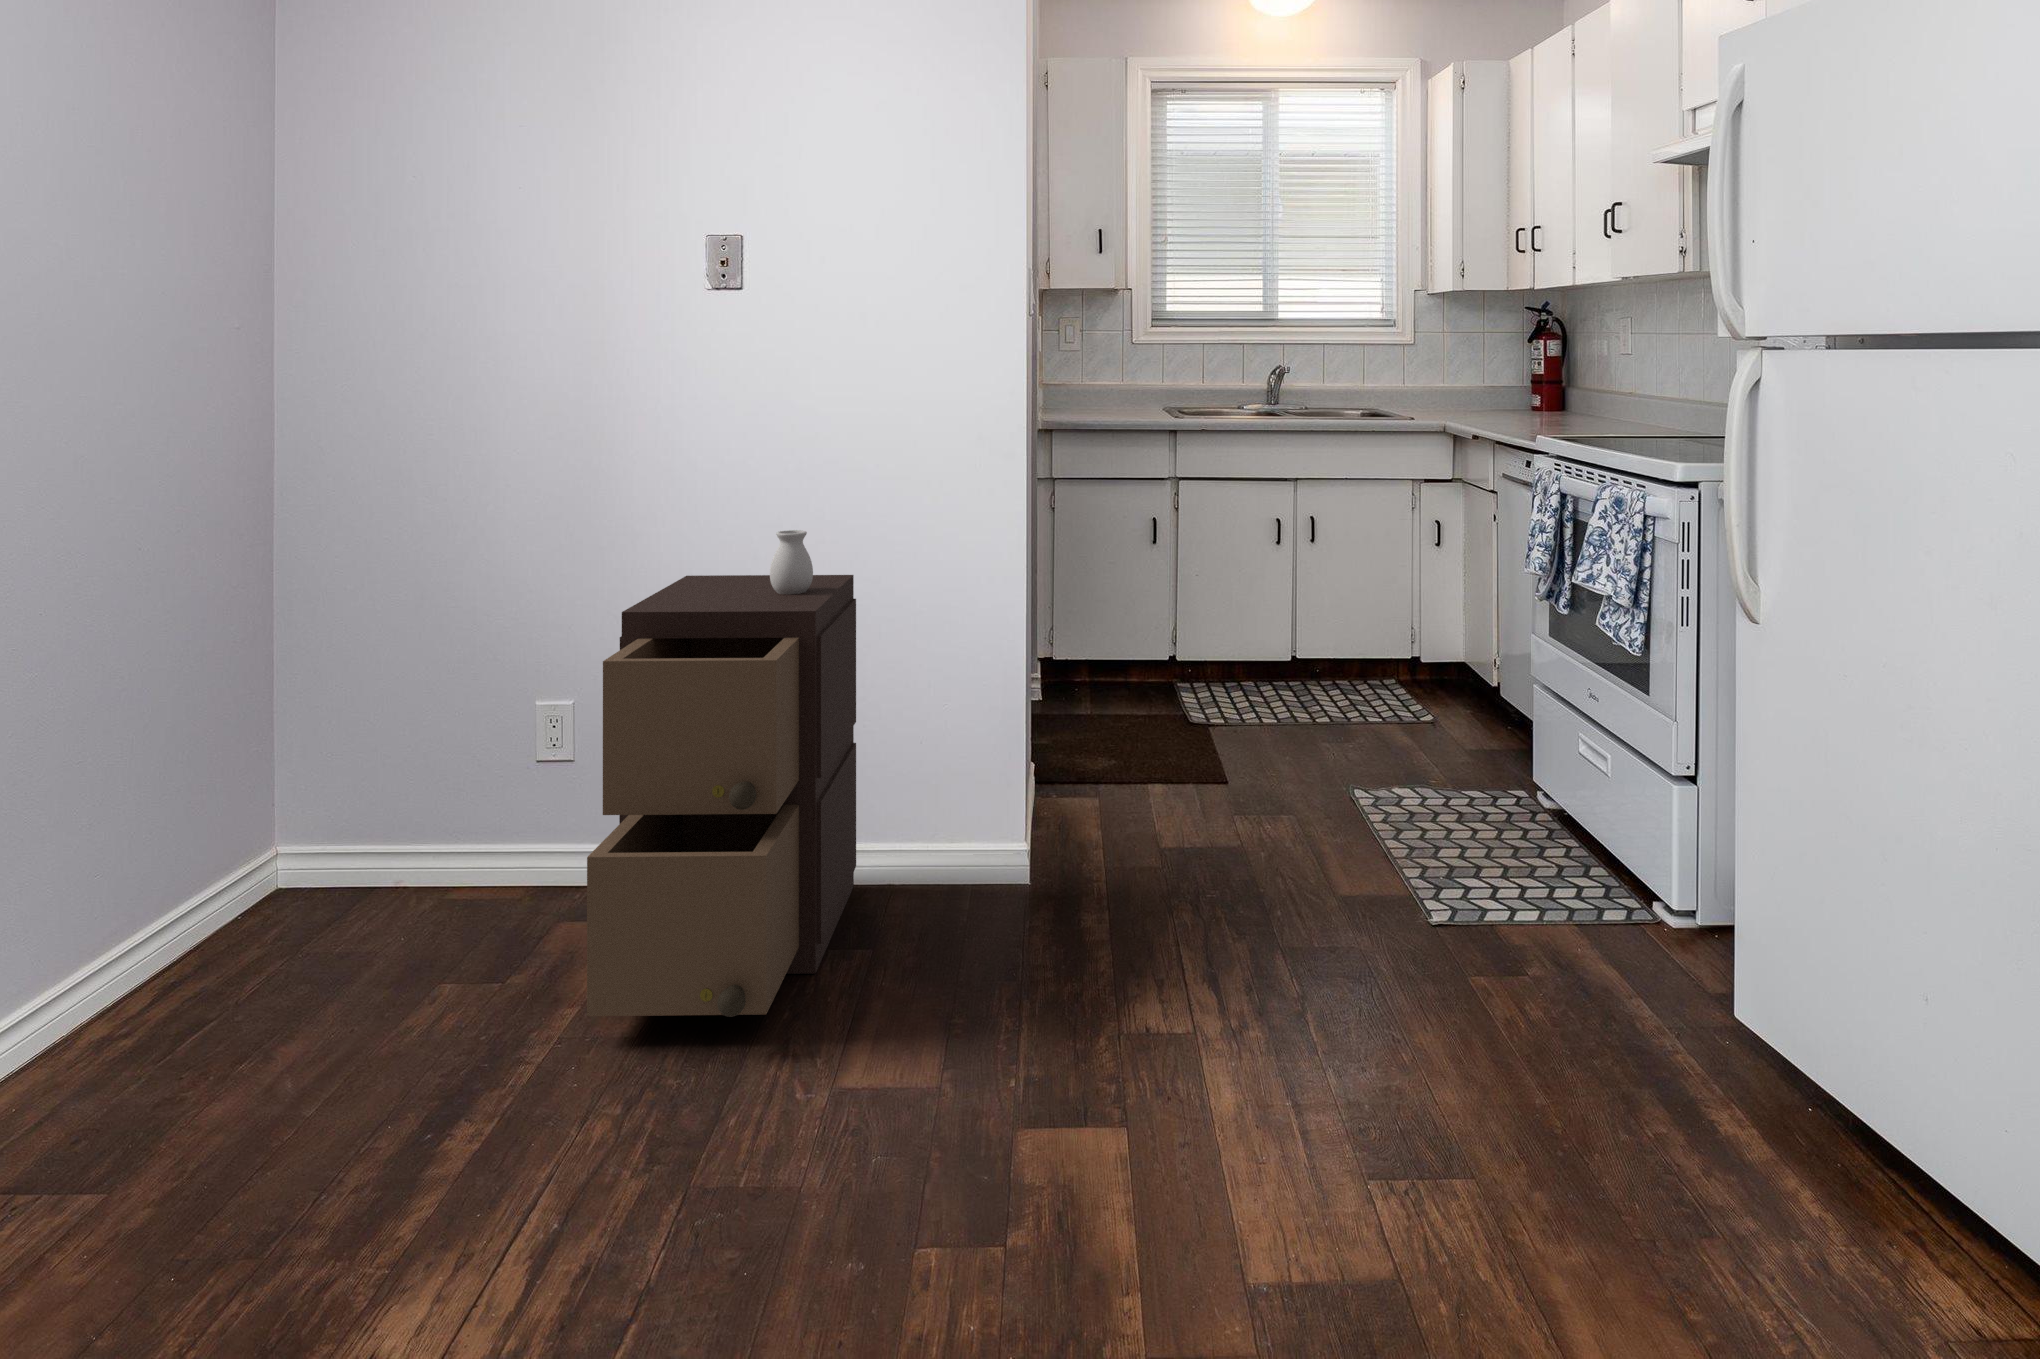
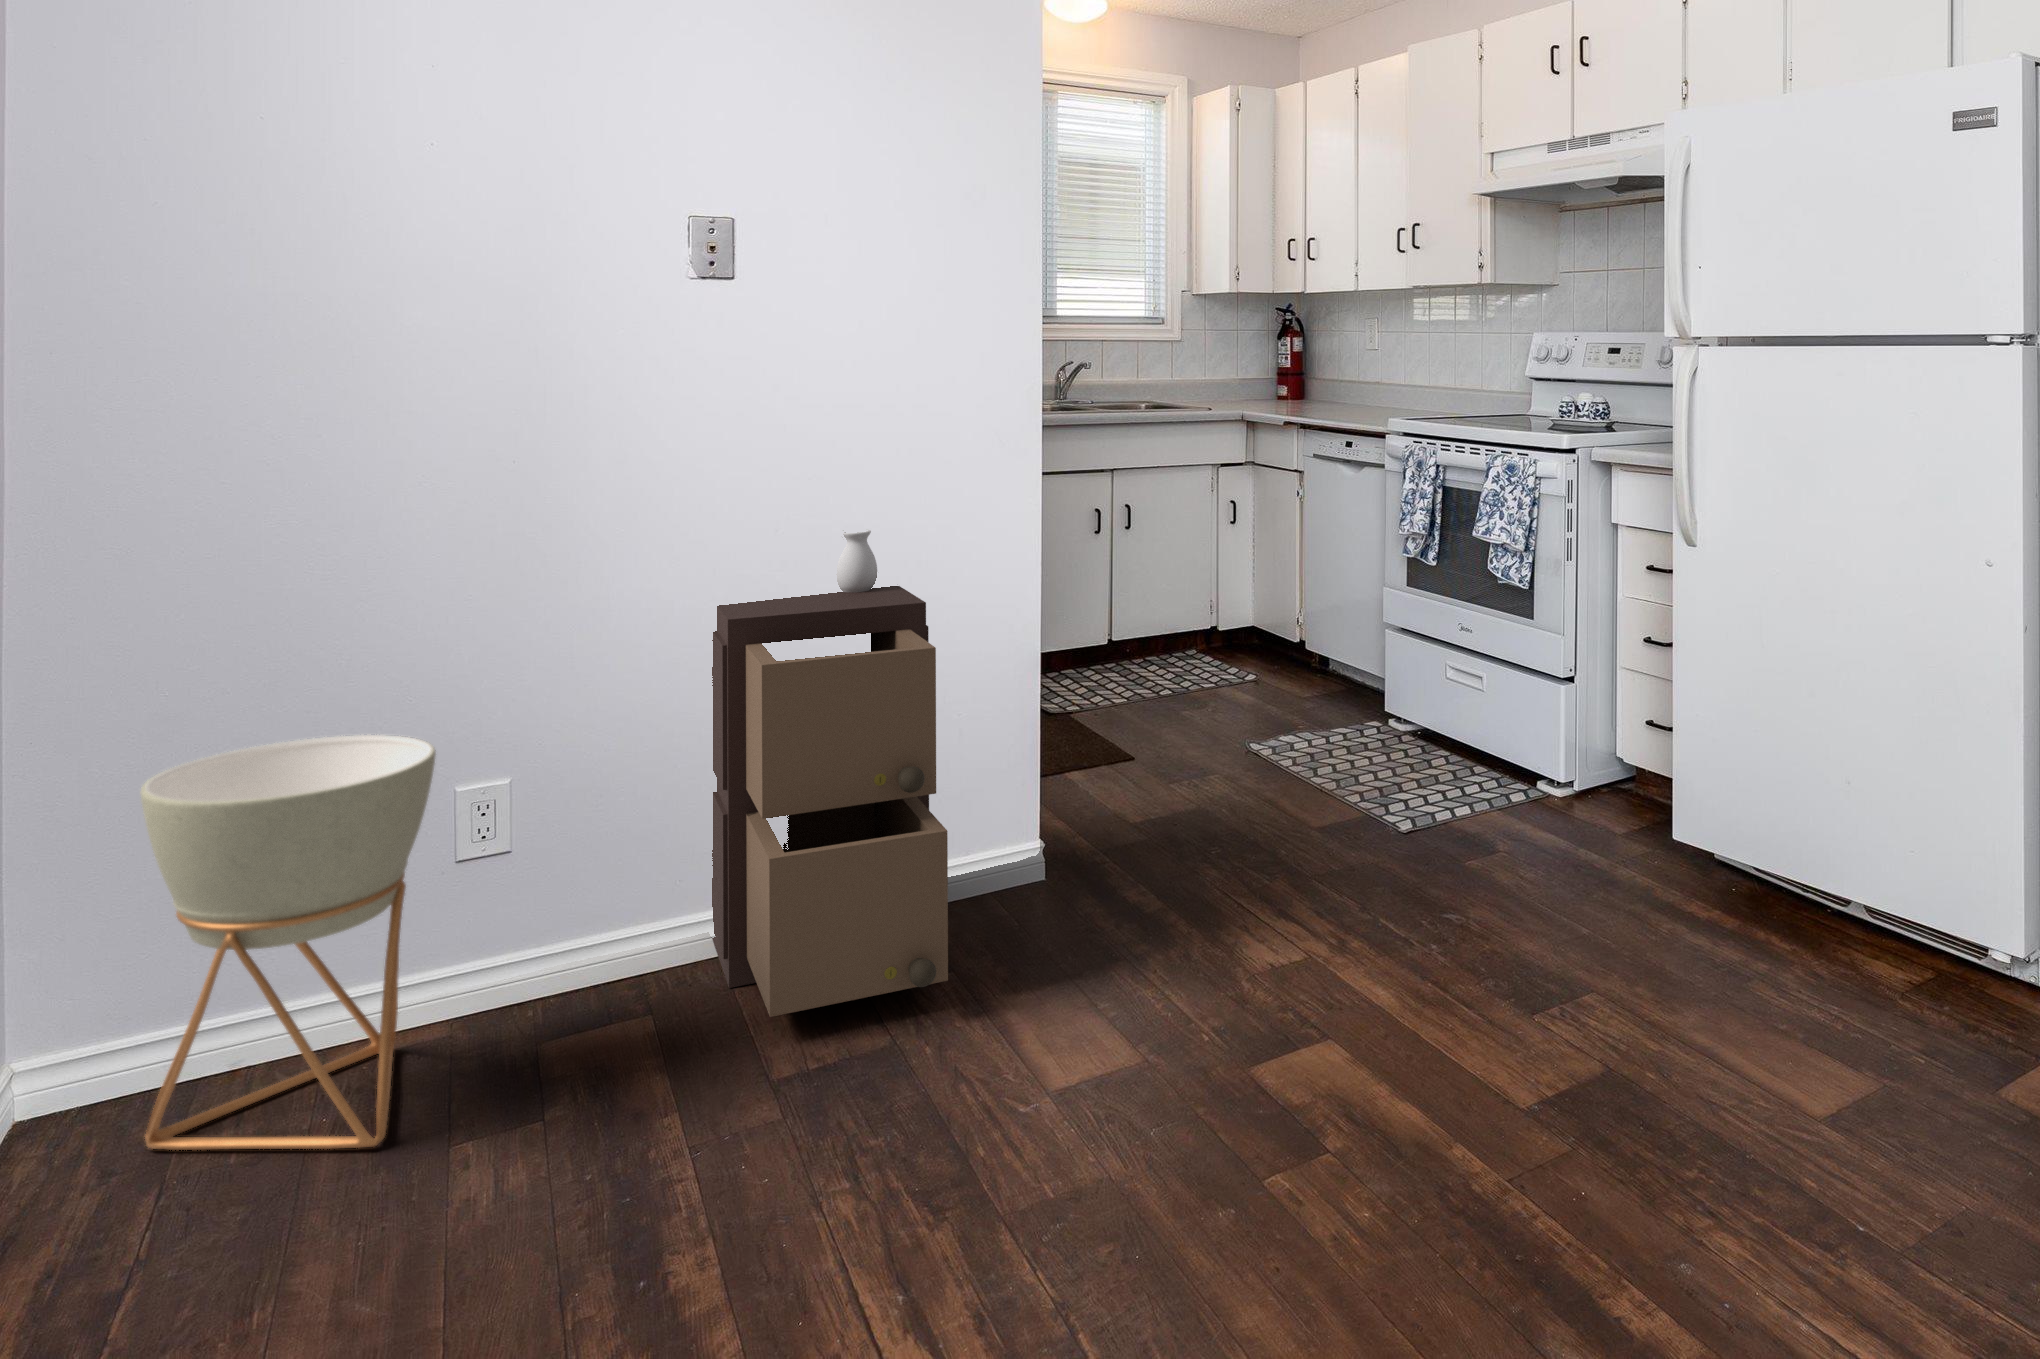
planter: none [91,687,340,1065] -> present [141,735,436,1150]

